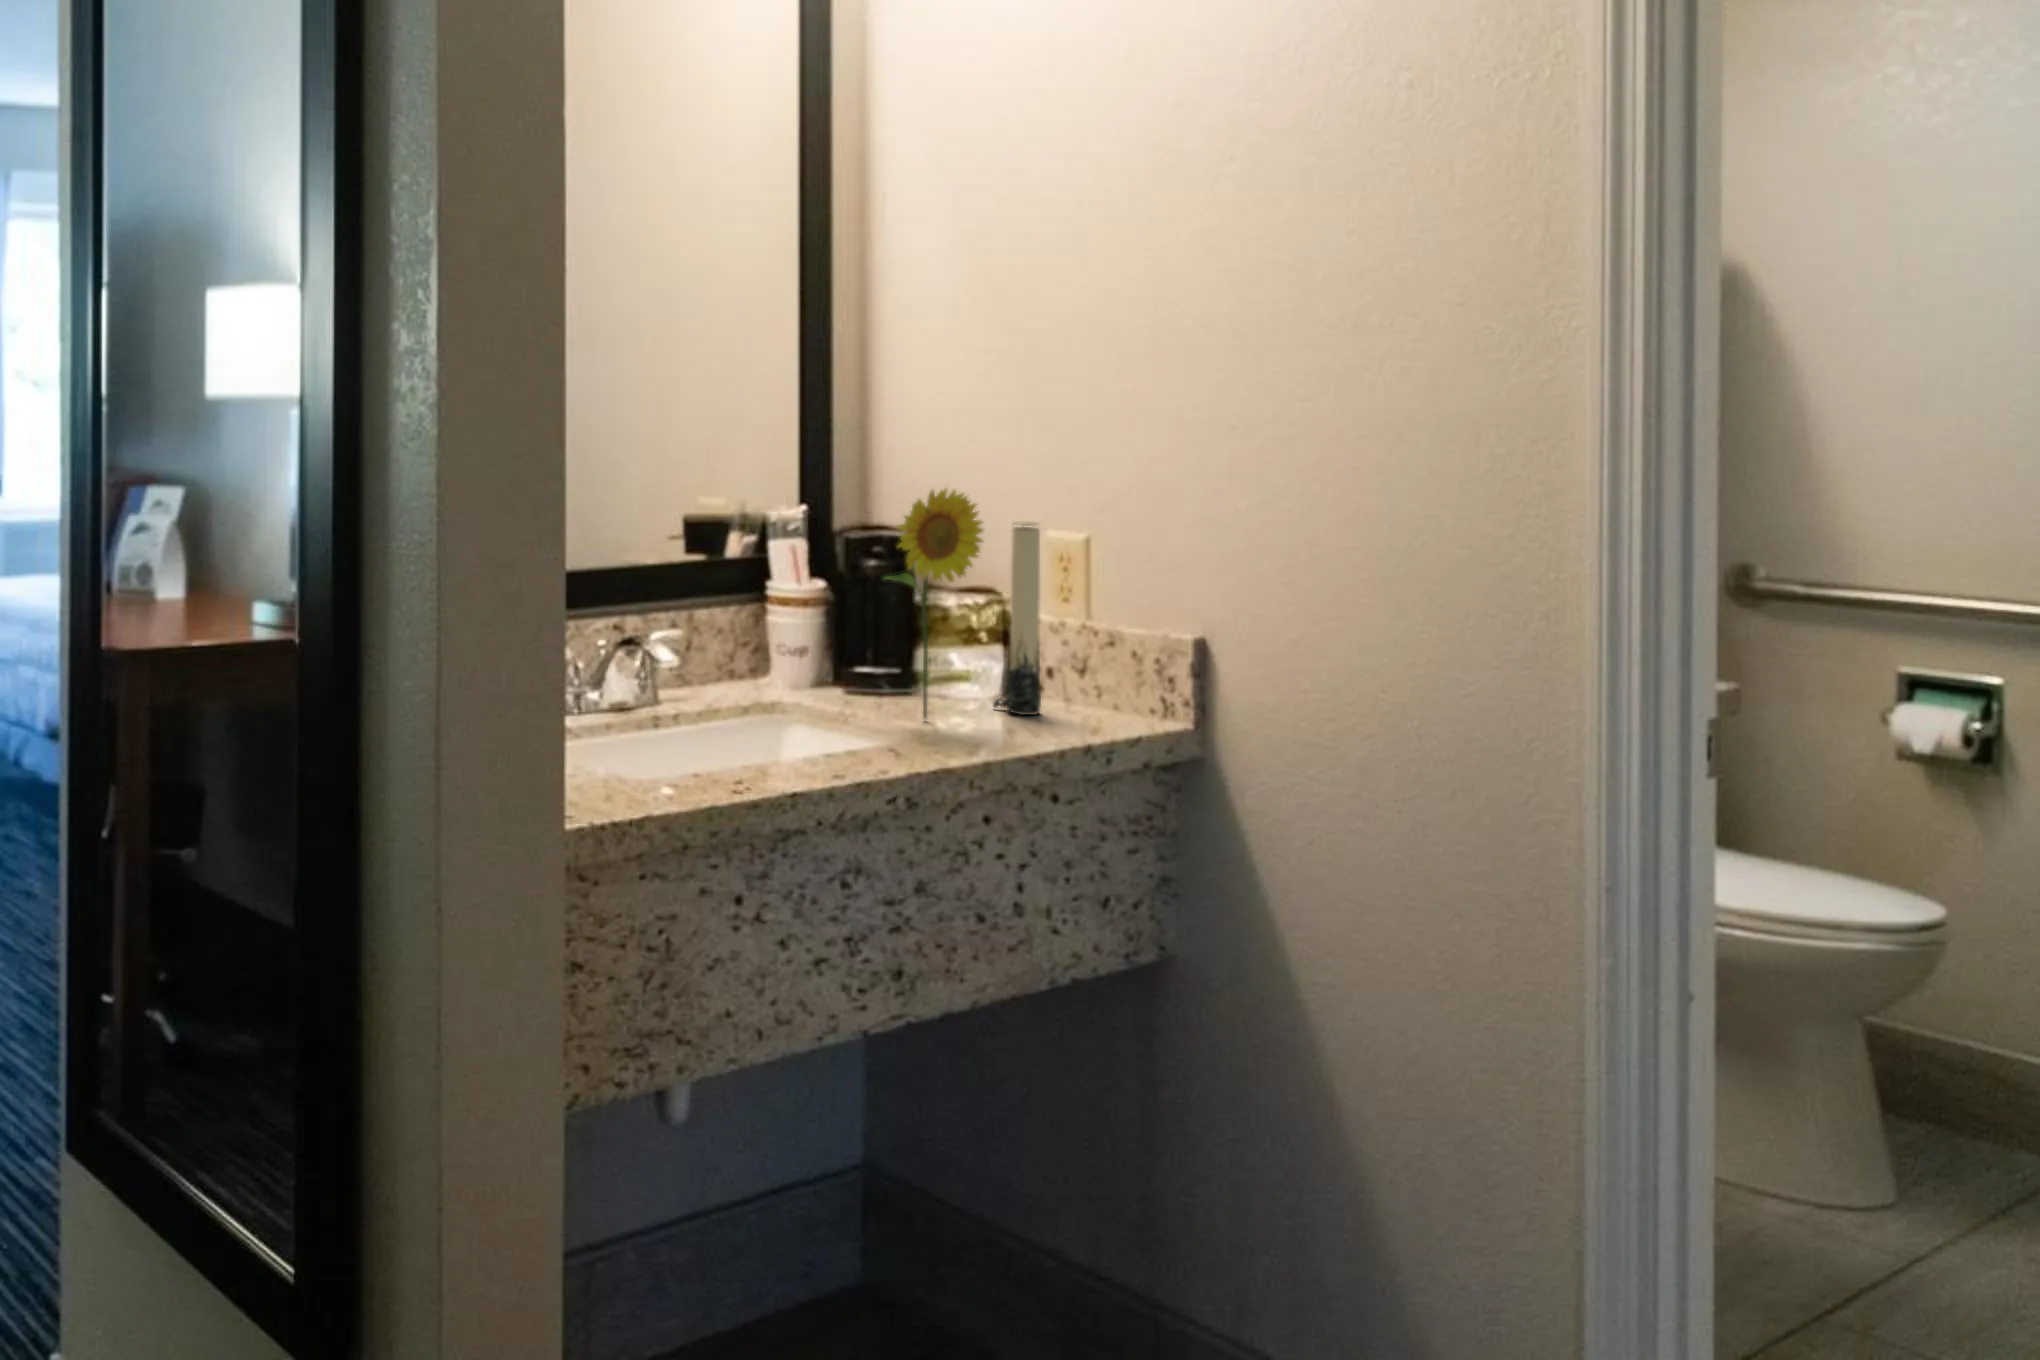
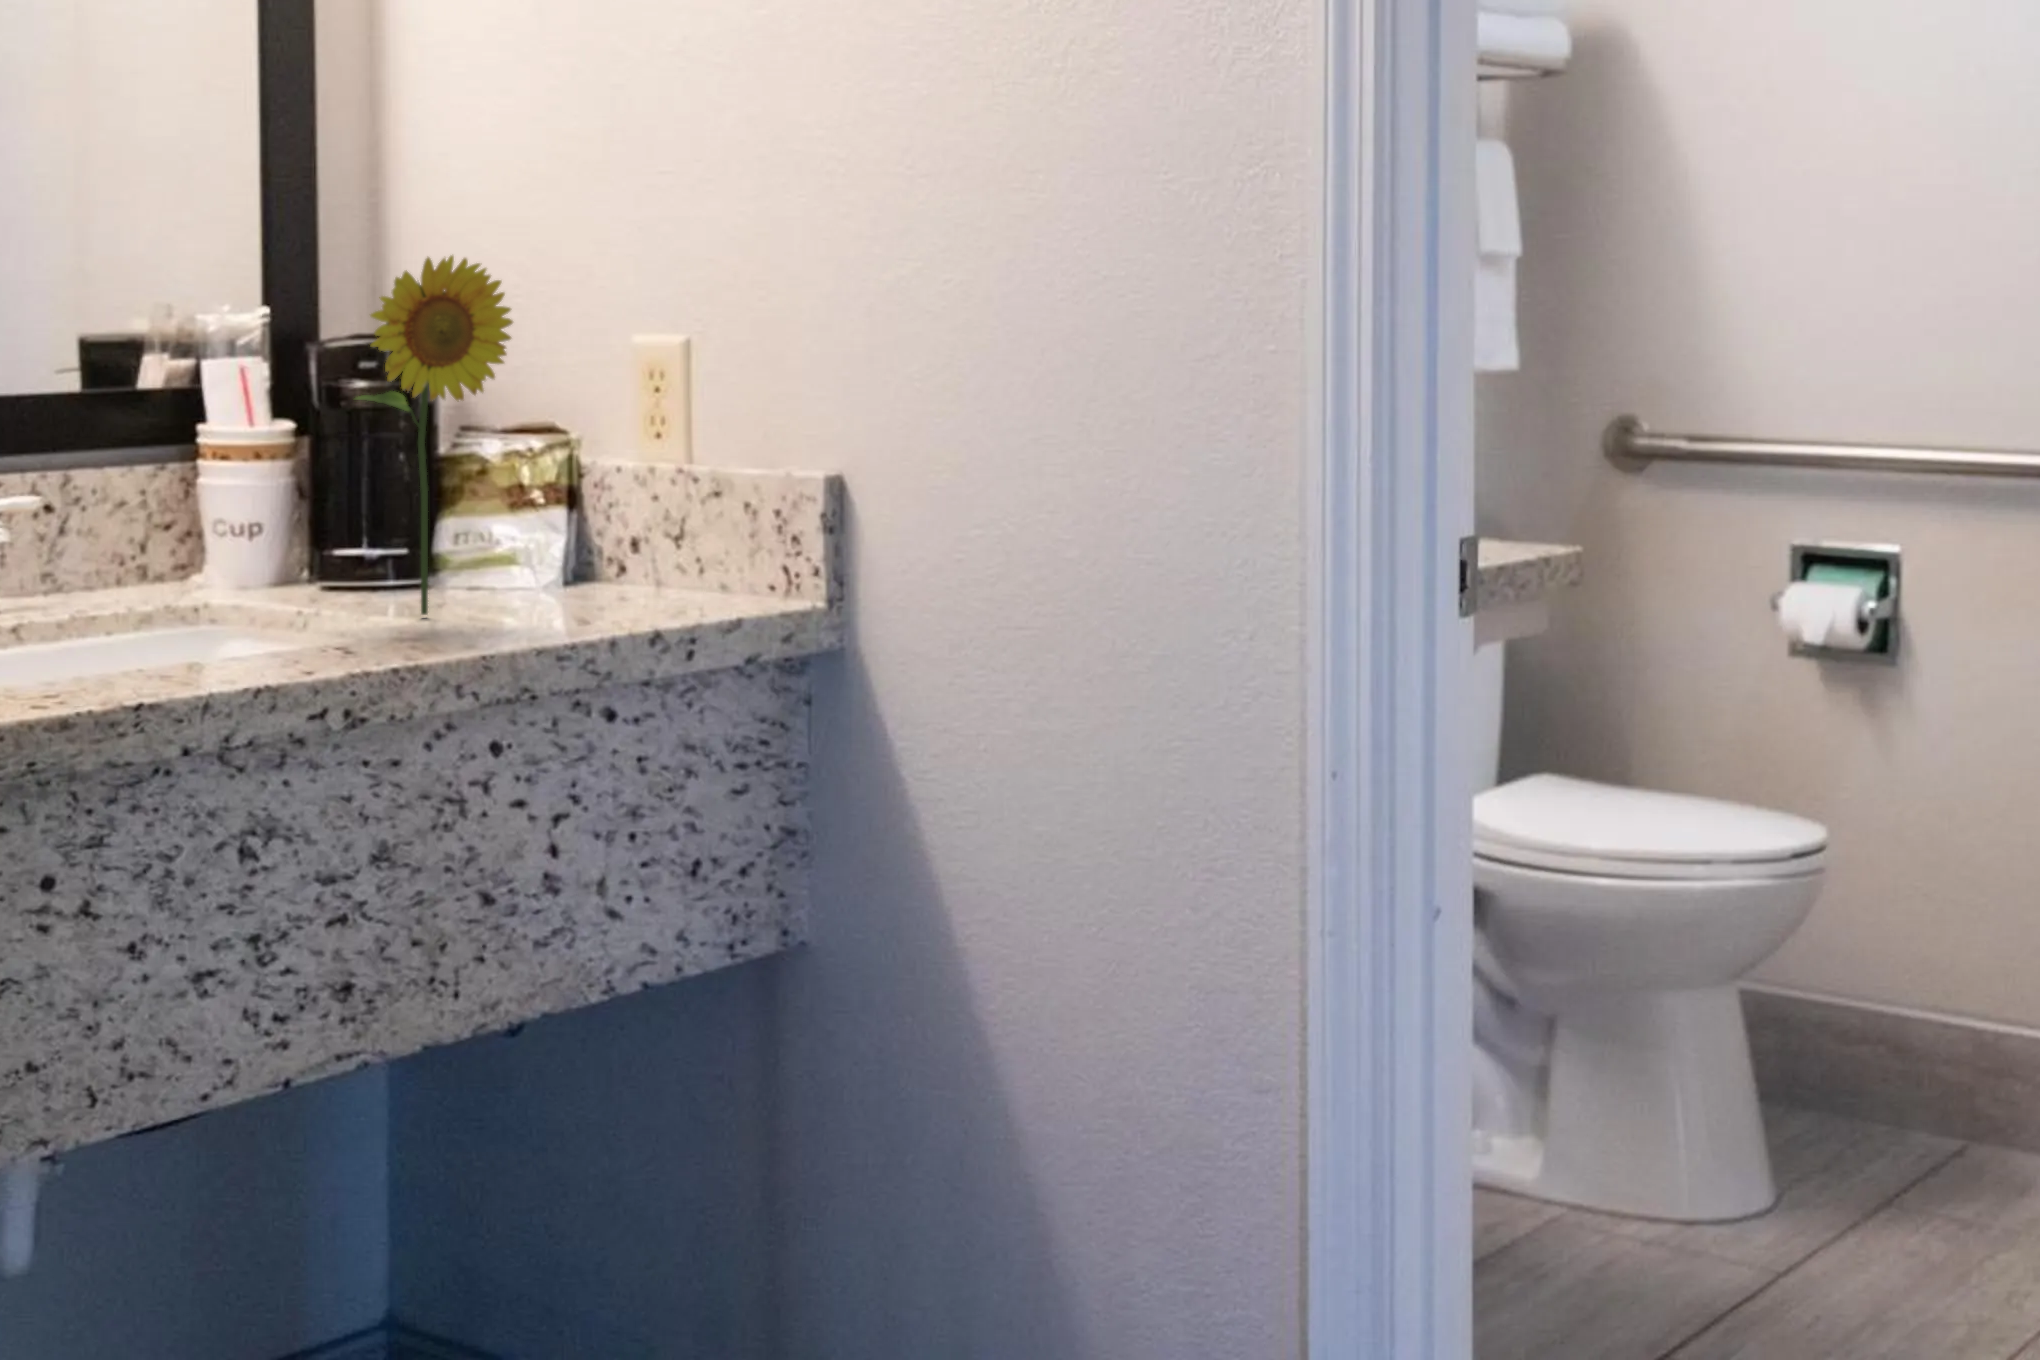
candle: present [993,521,1041,715] -> none [540,312,610,604]

